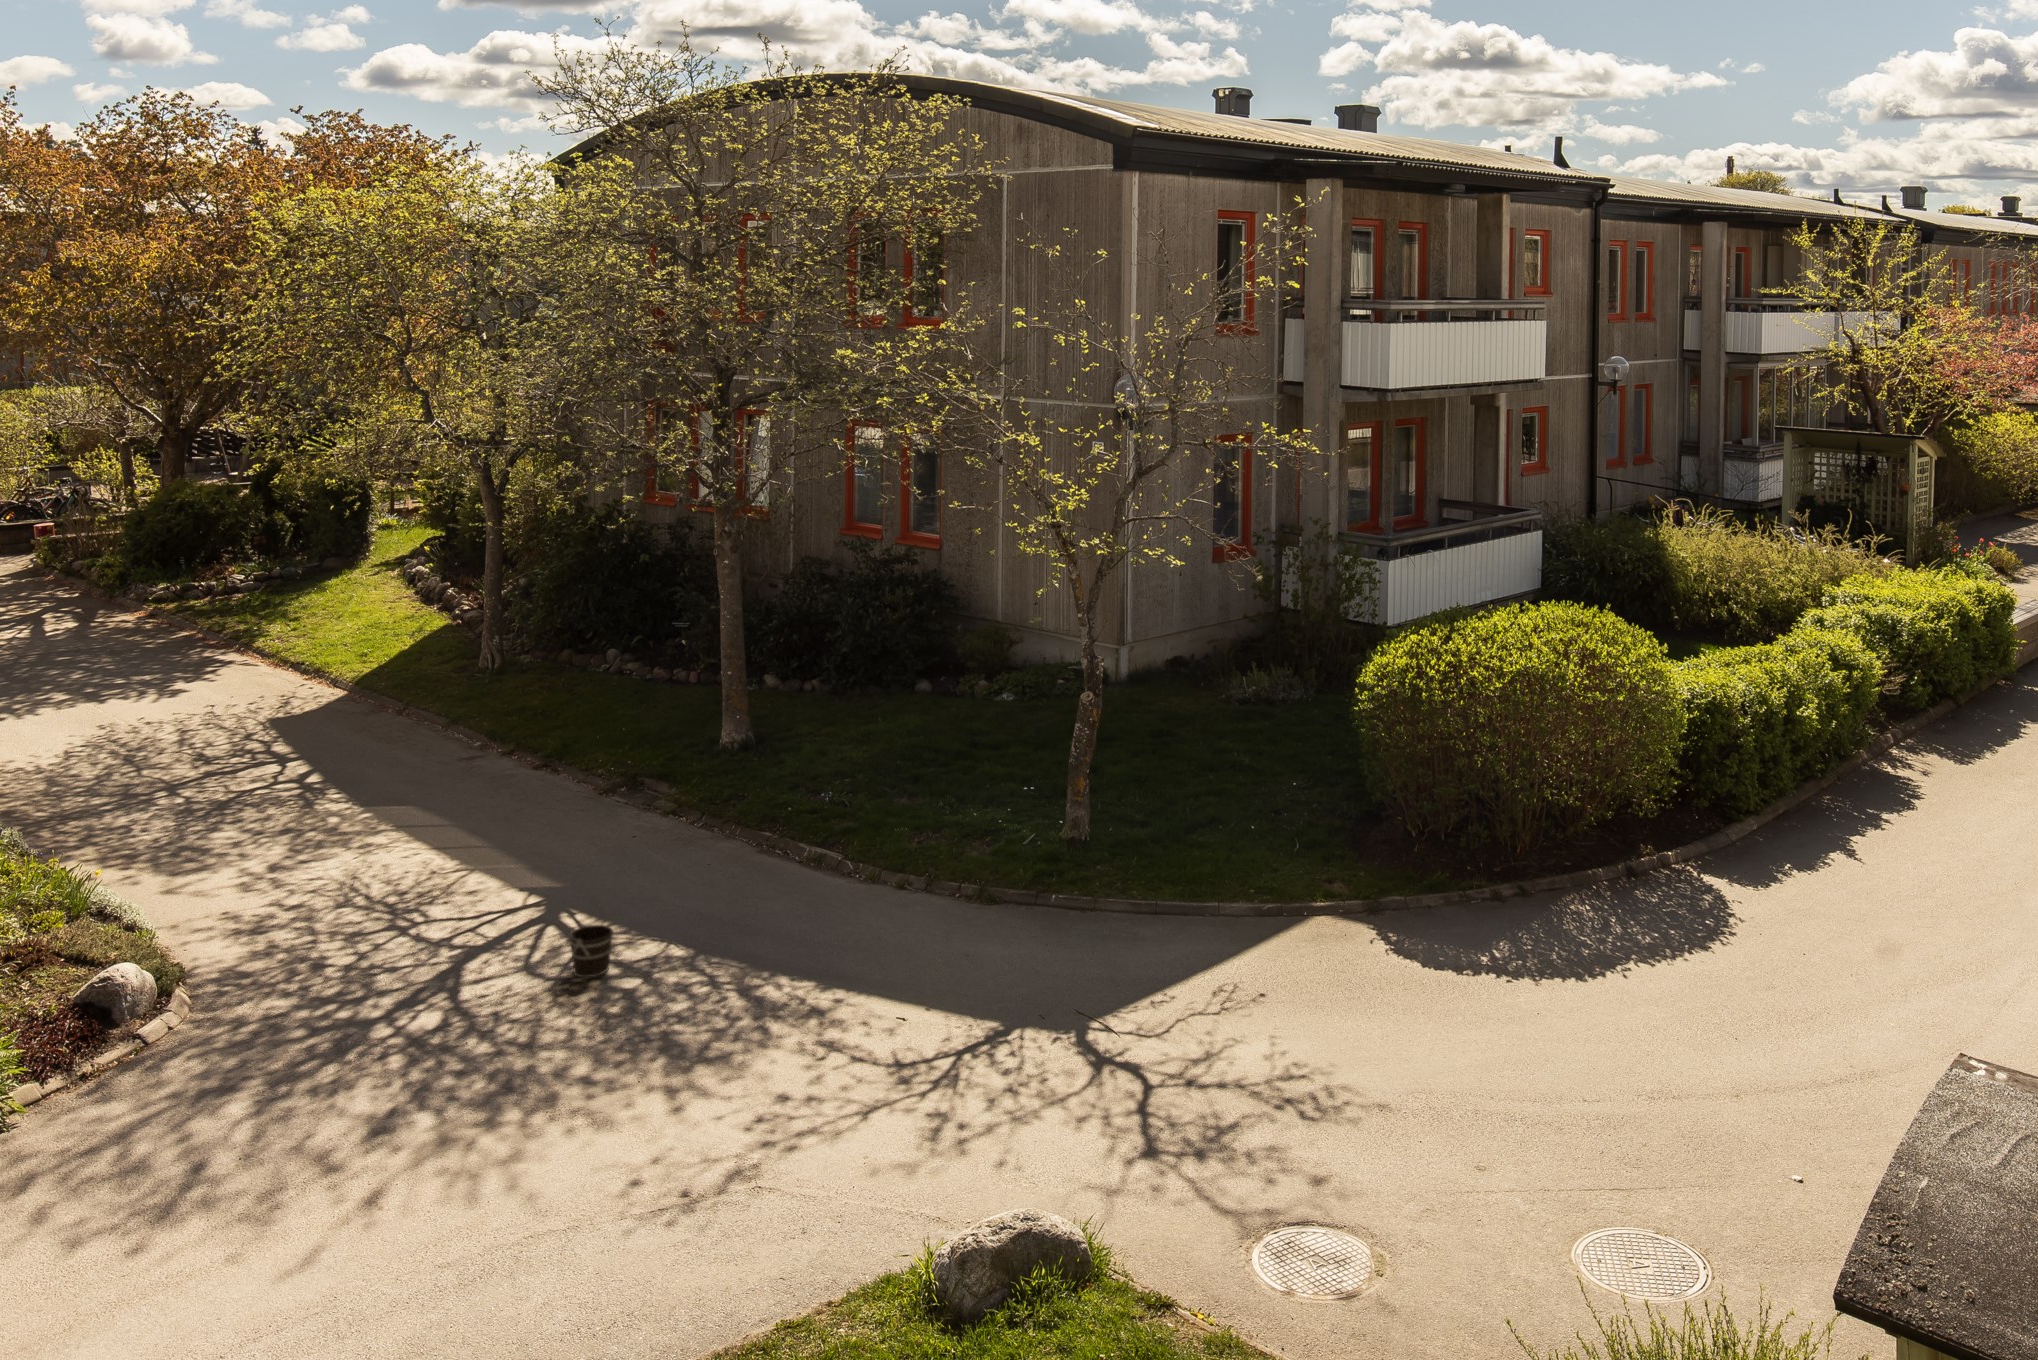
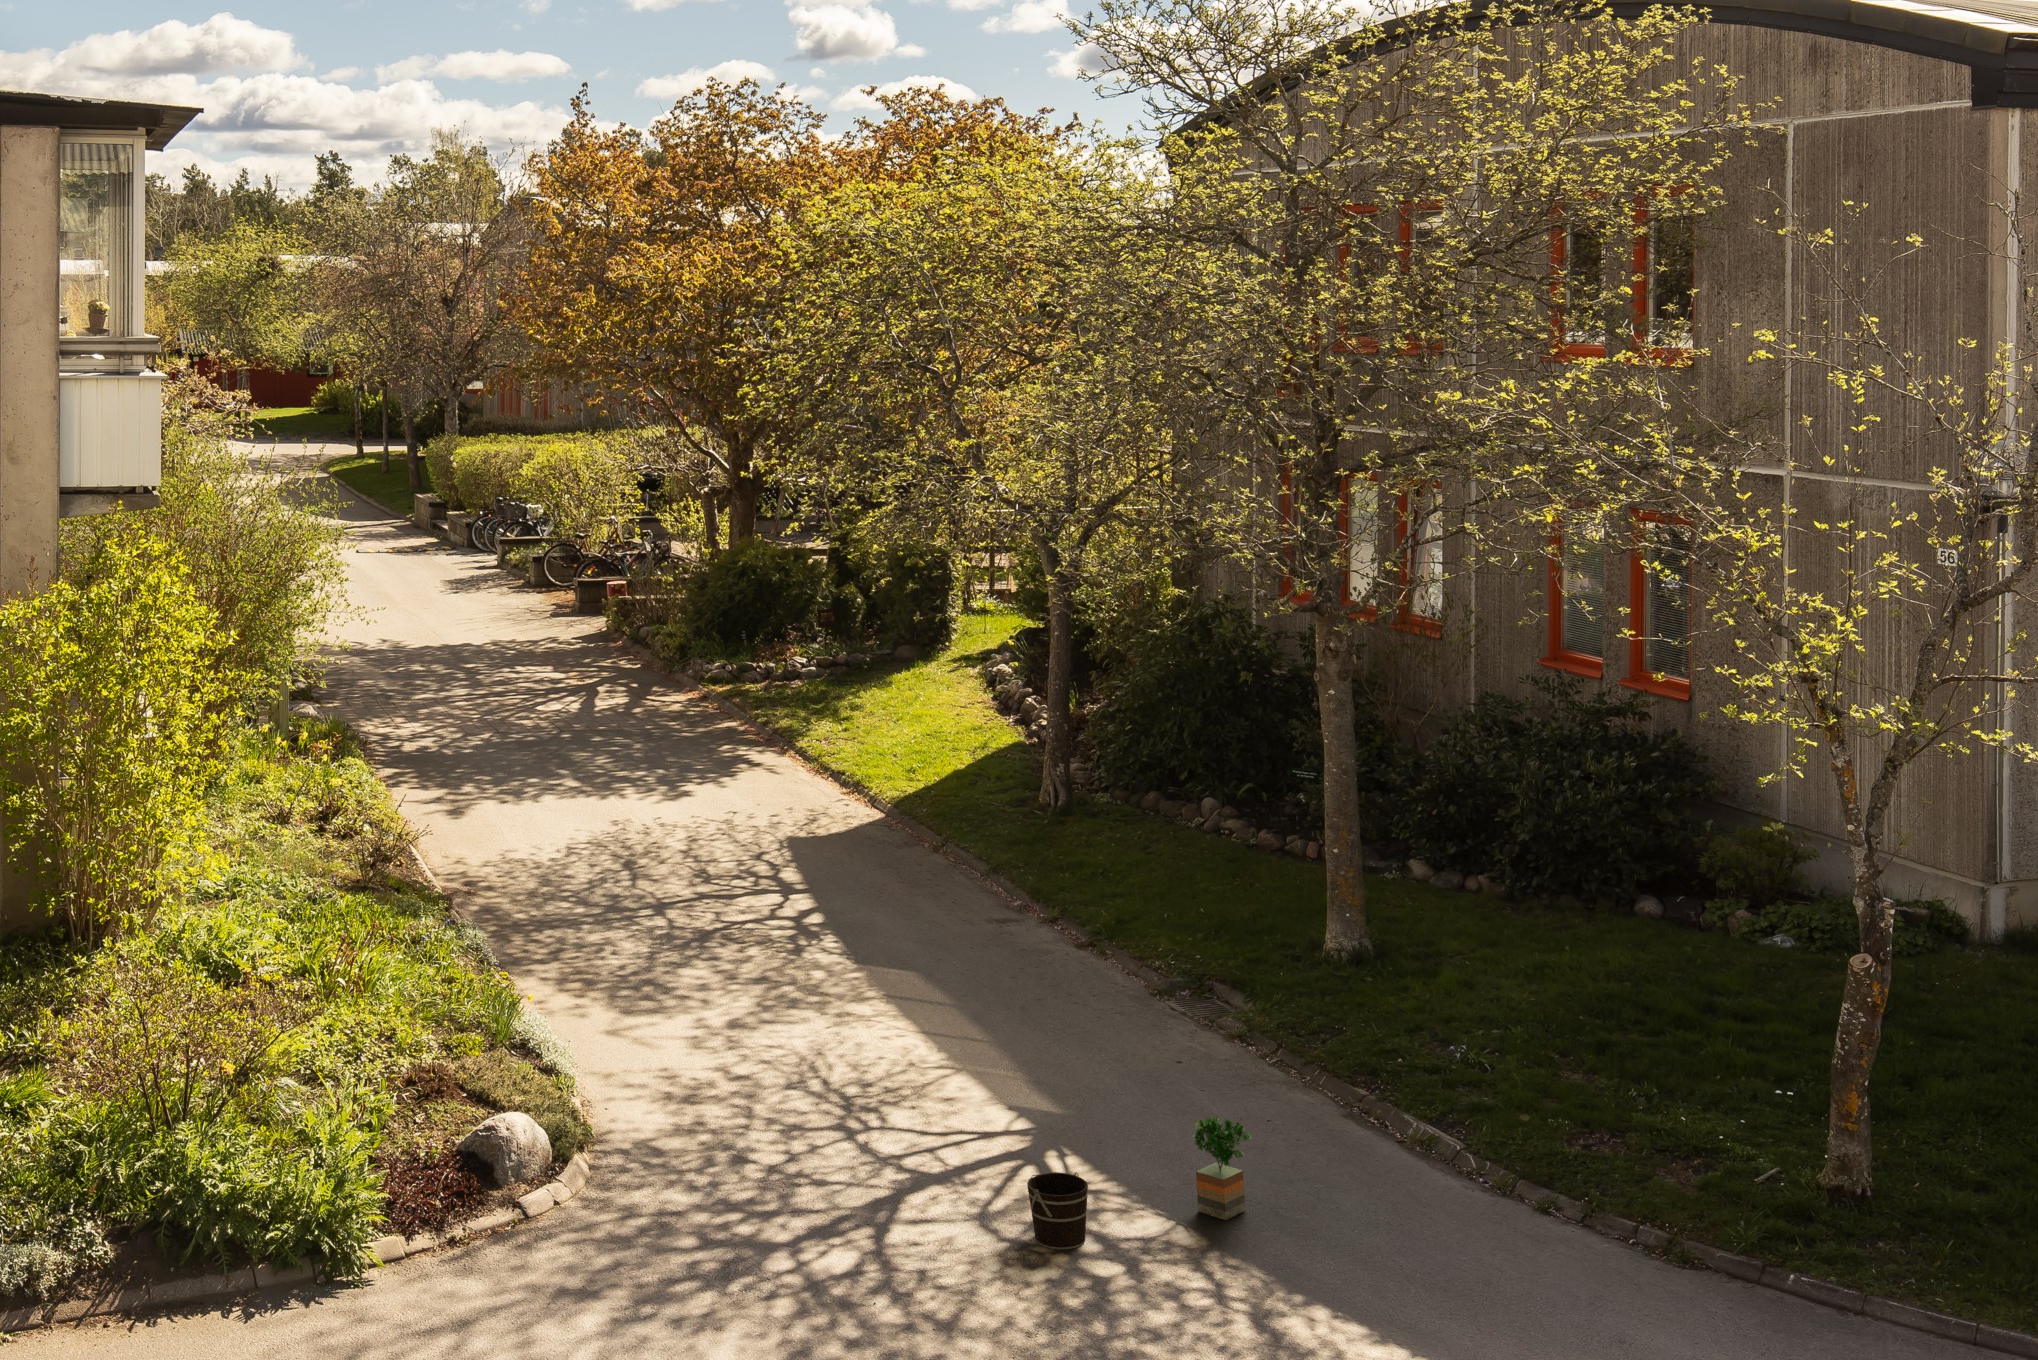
potted tree: none [677,869,717,935] -> present [1193,1117,1251,1220]

